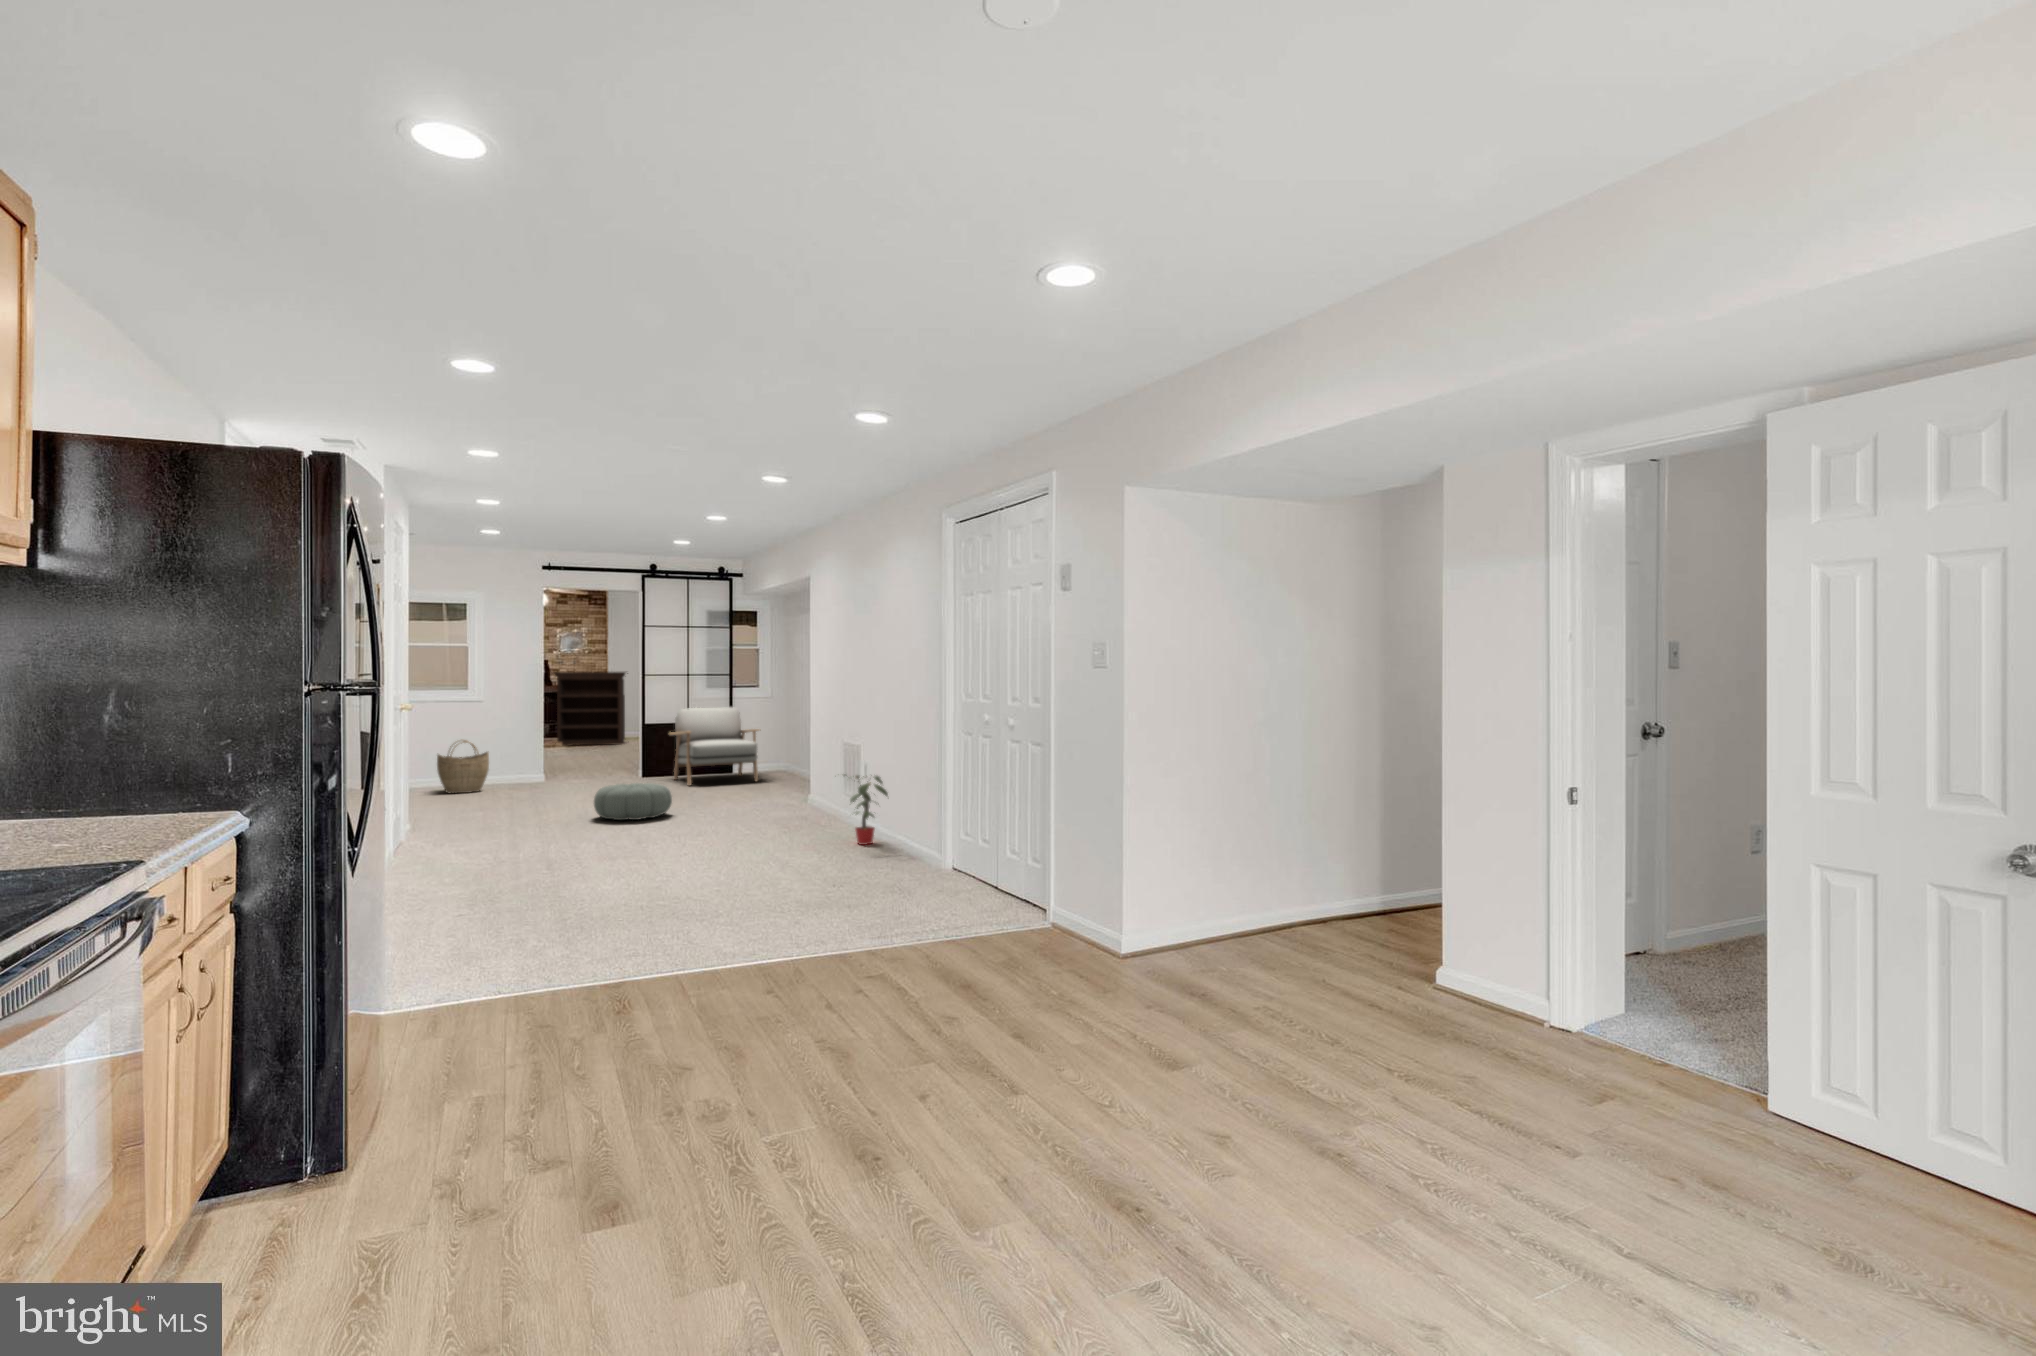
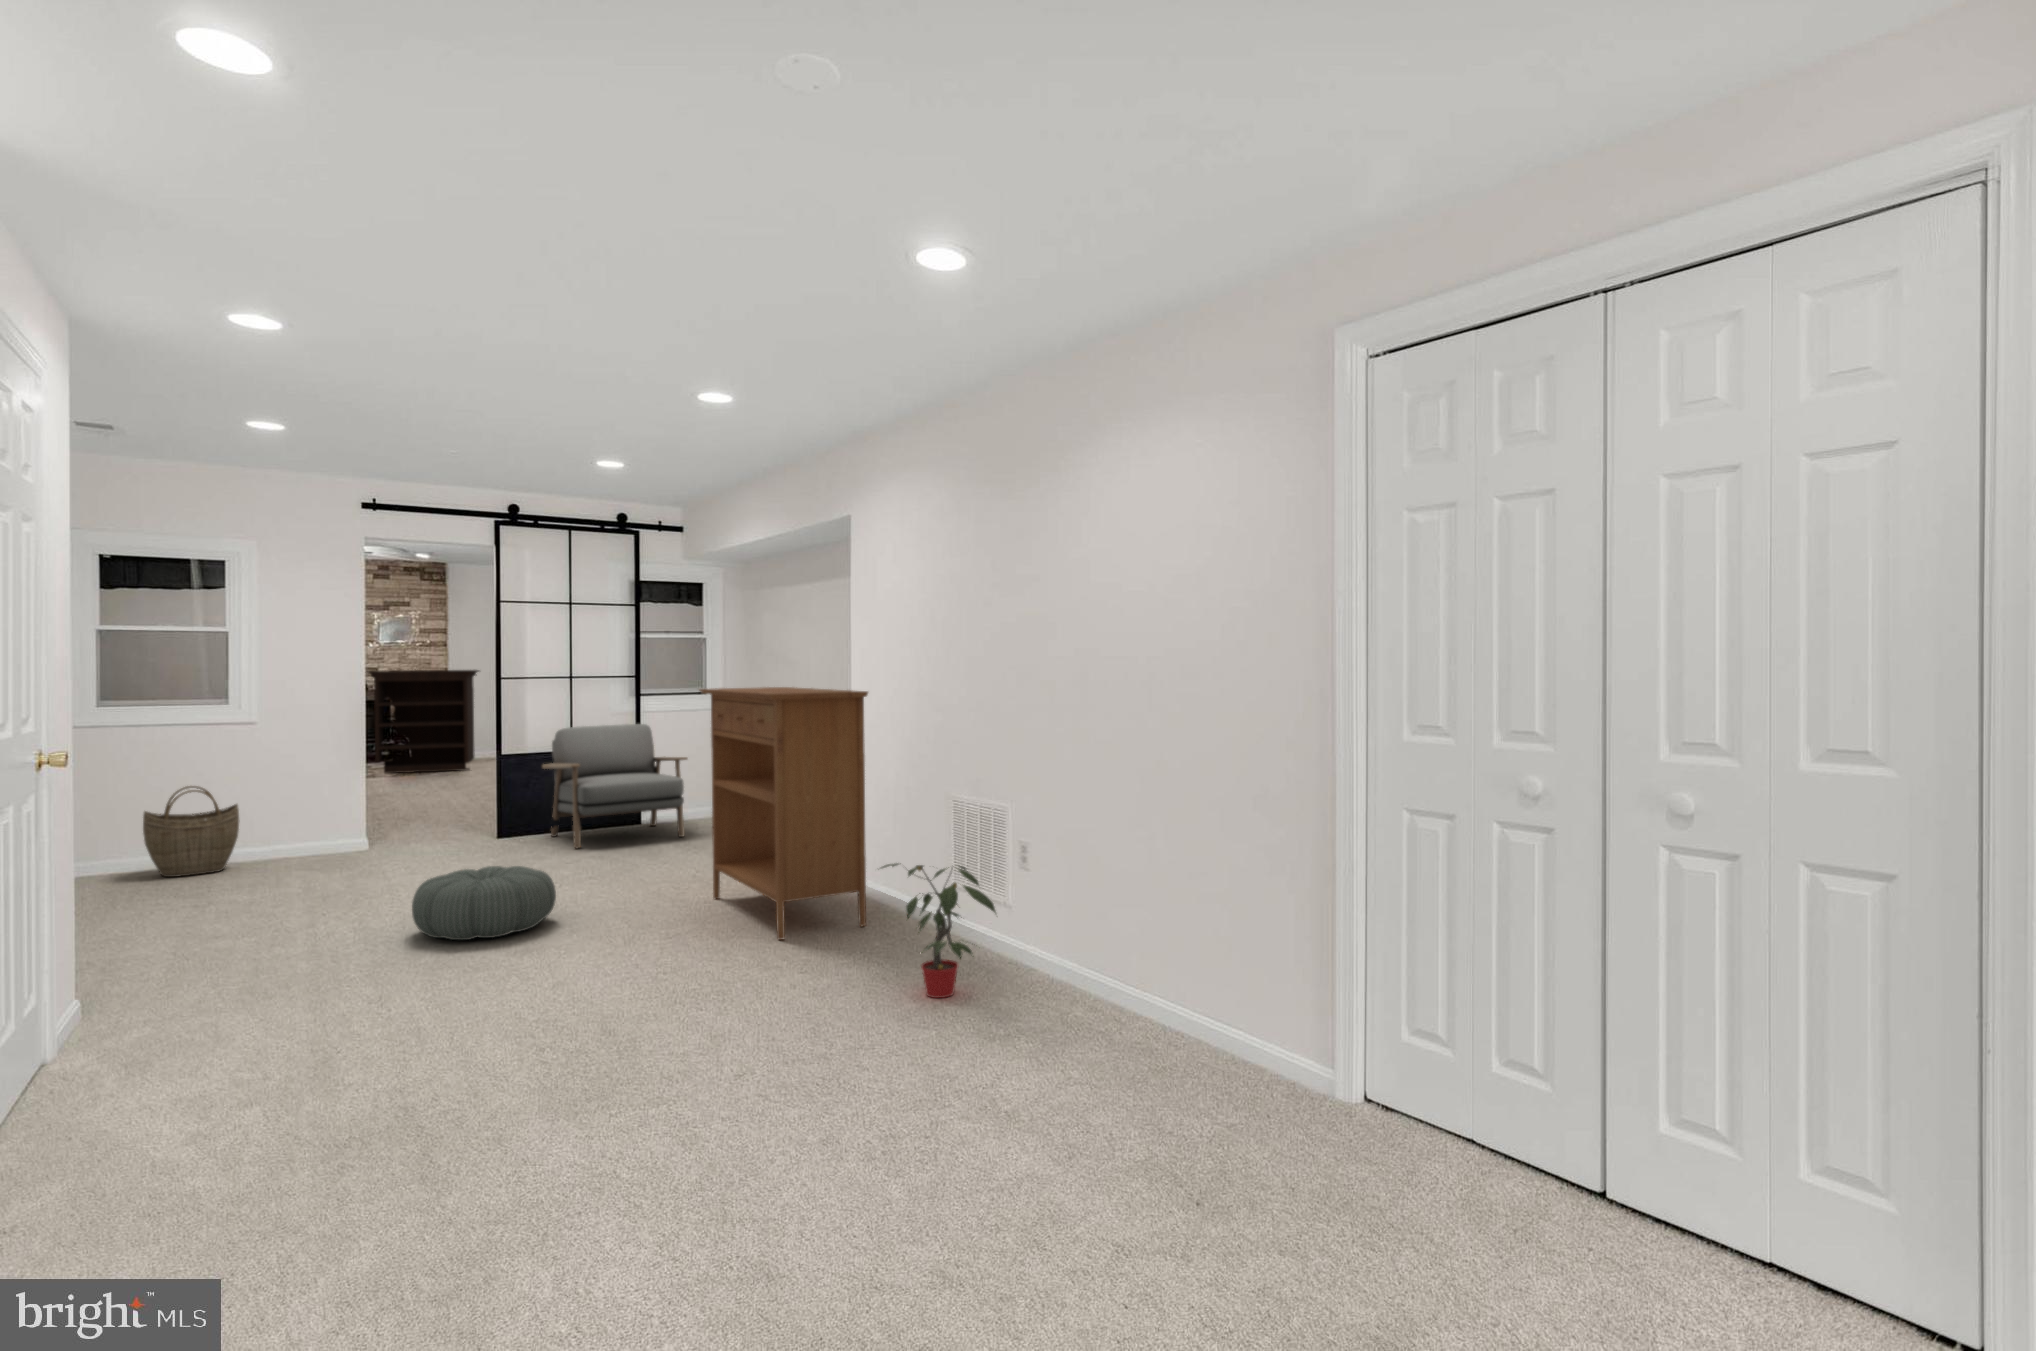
console table: none [756,682,846,824] -> present [700,687,868,940]

